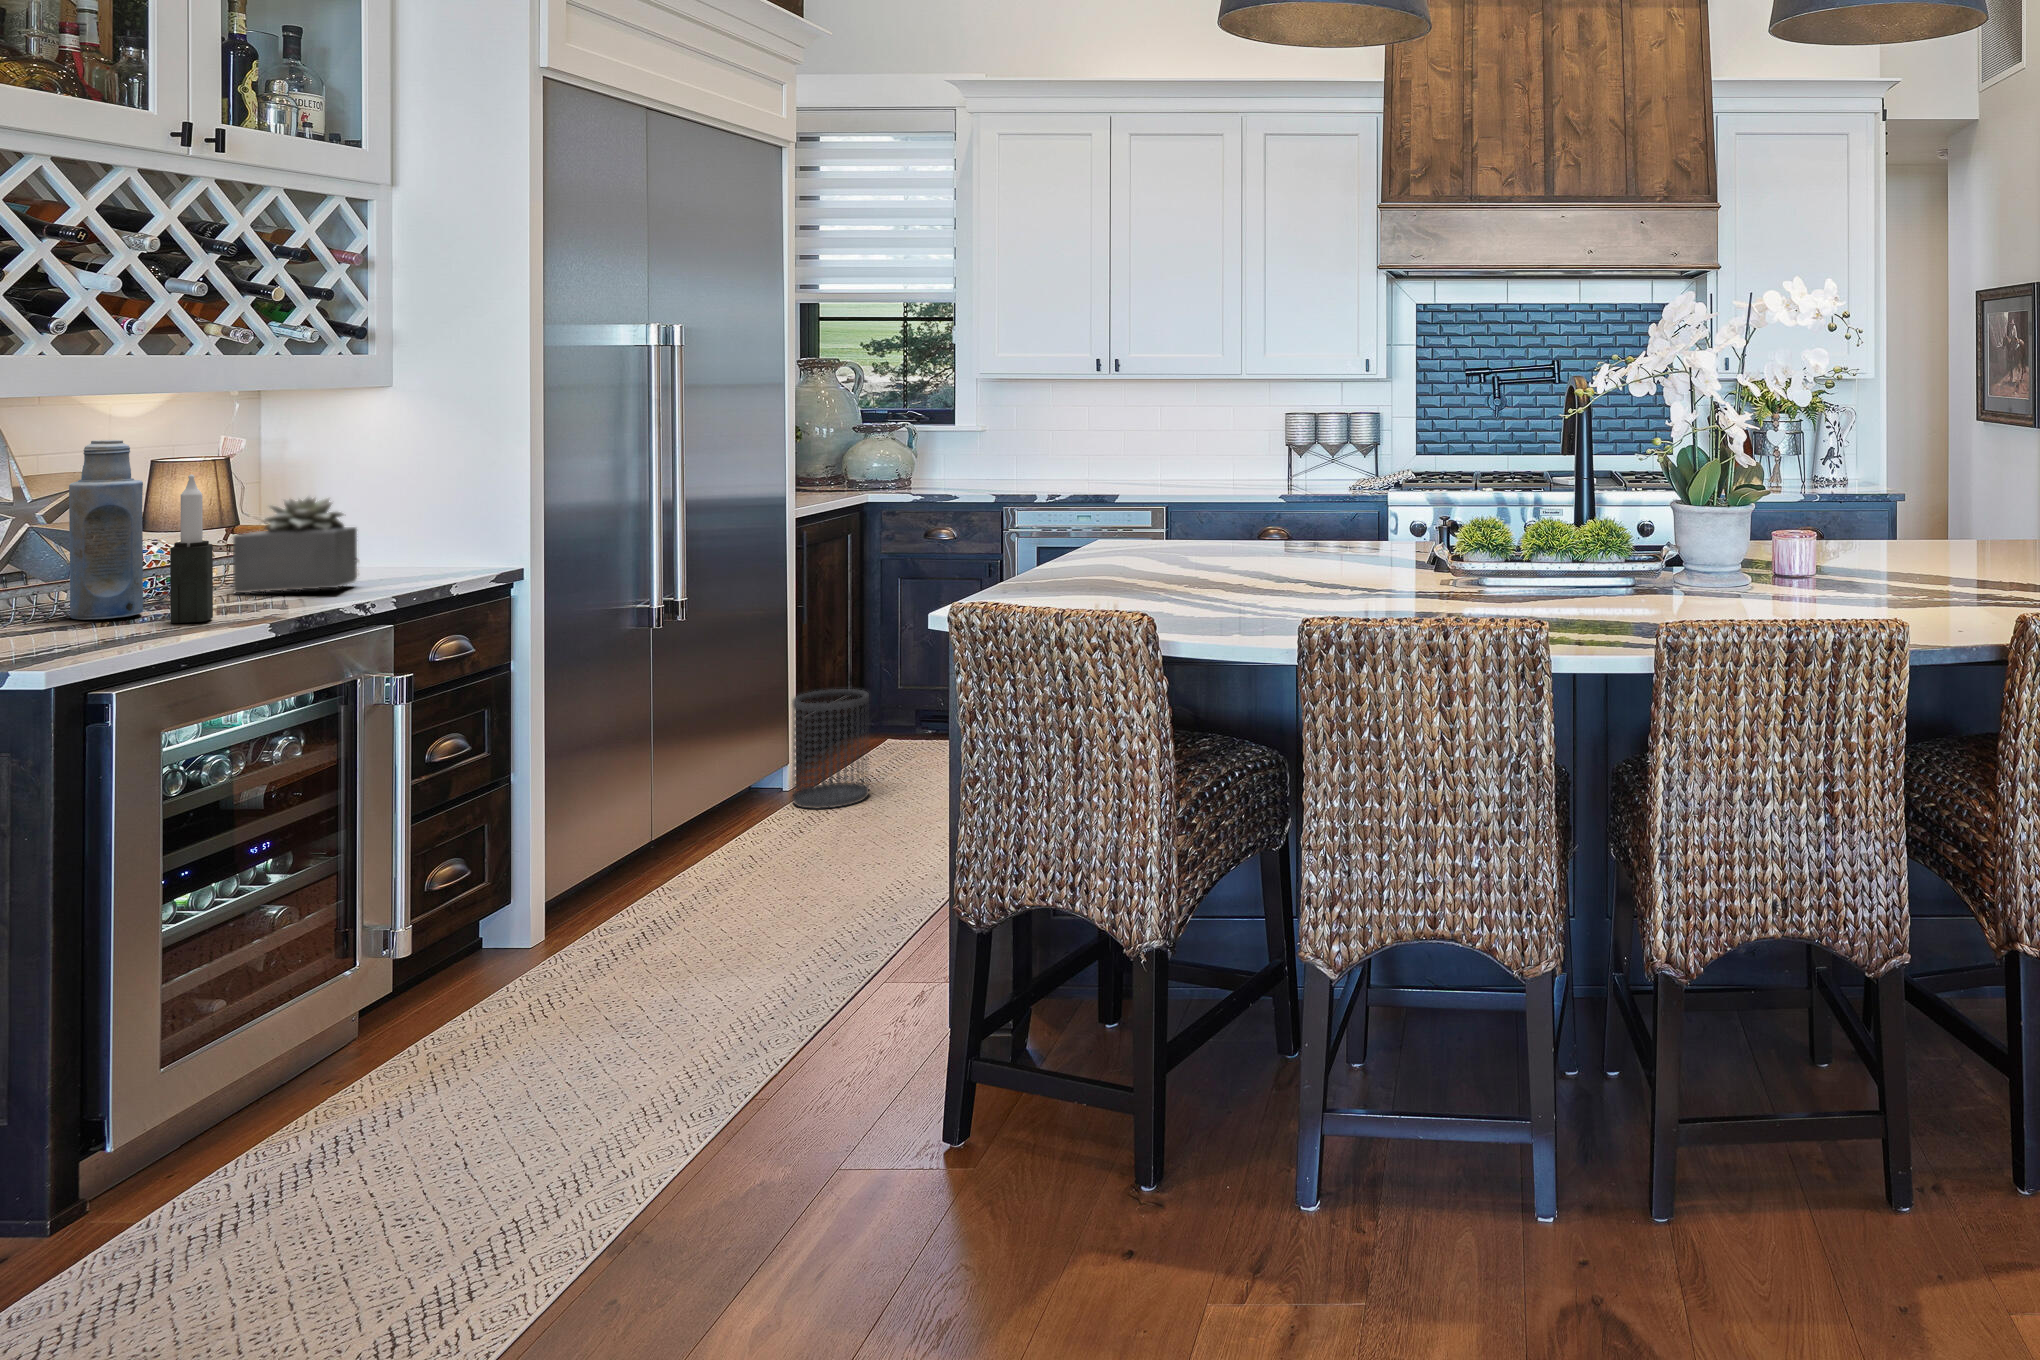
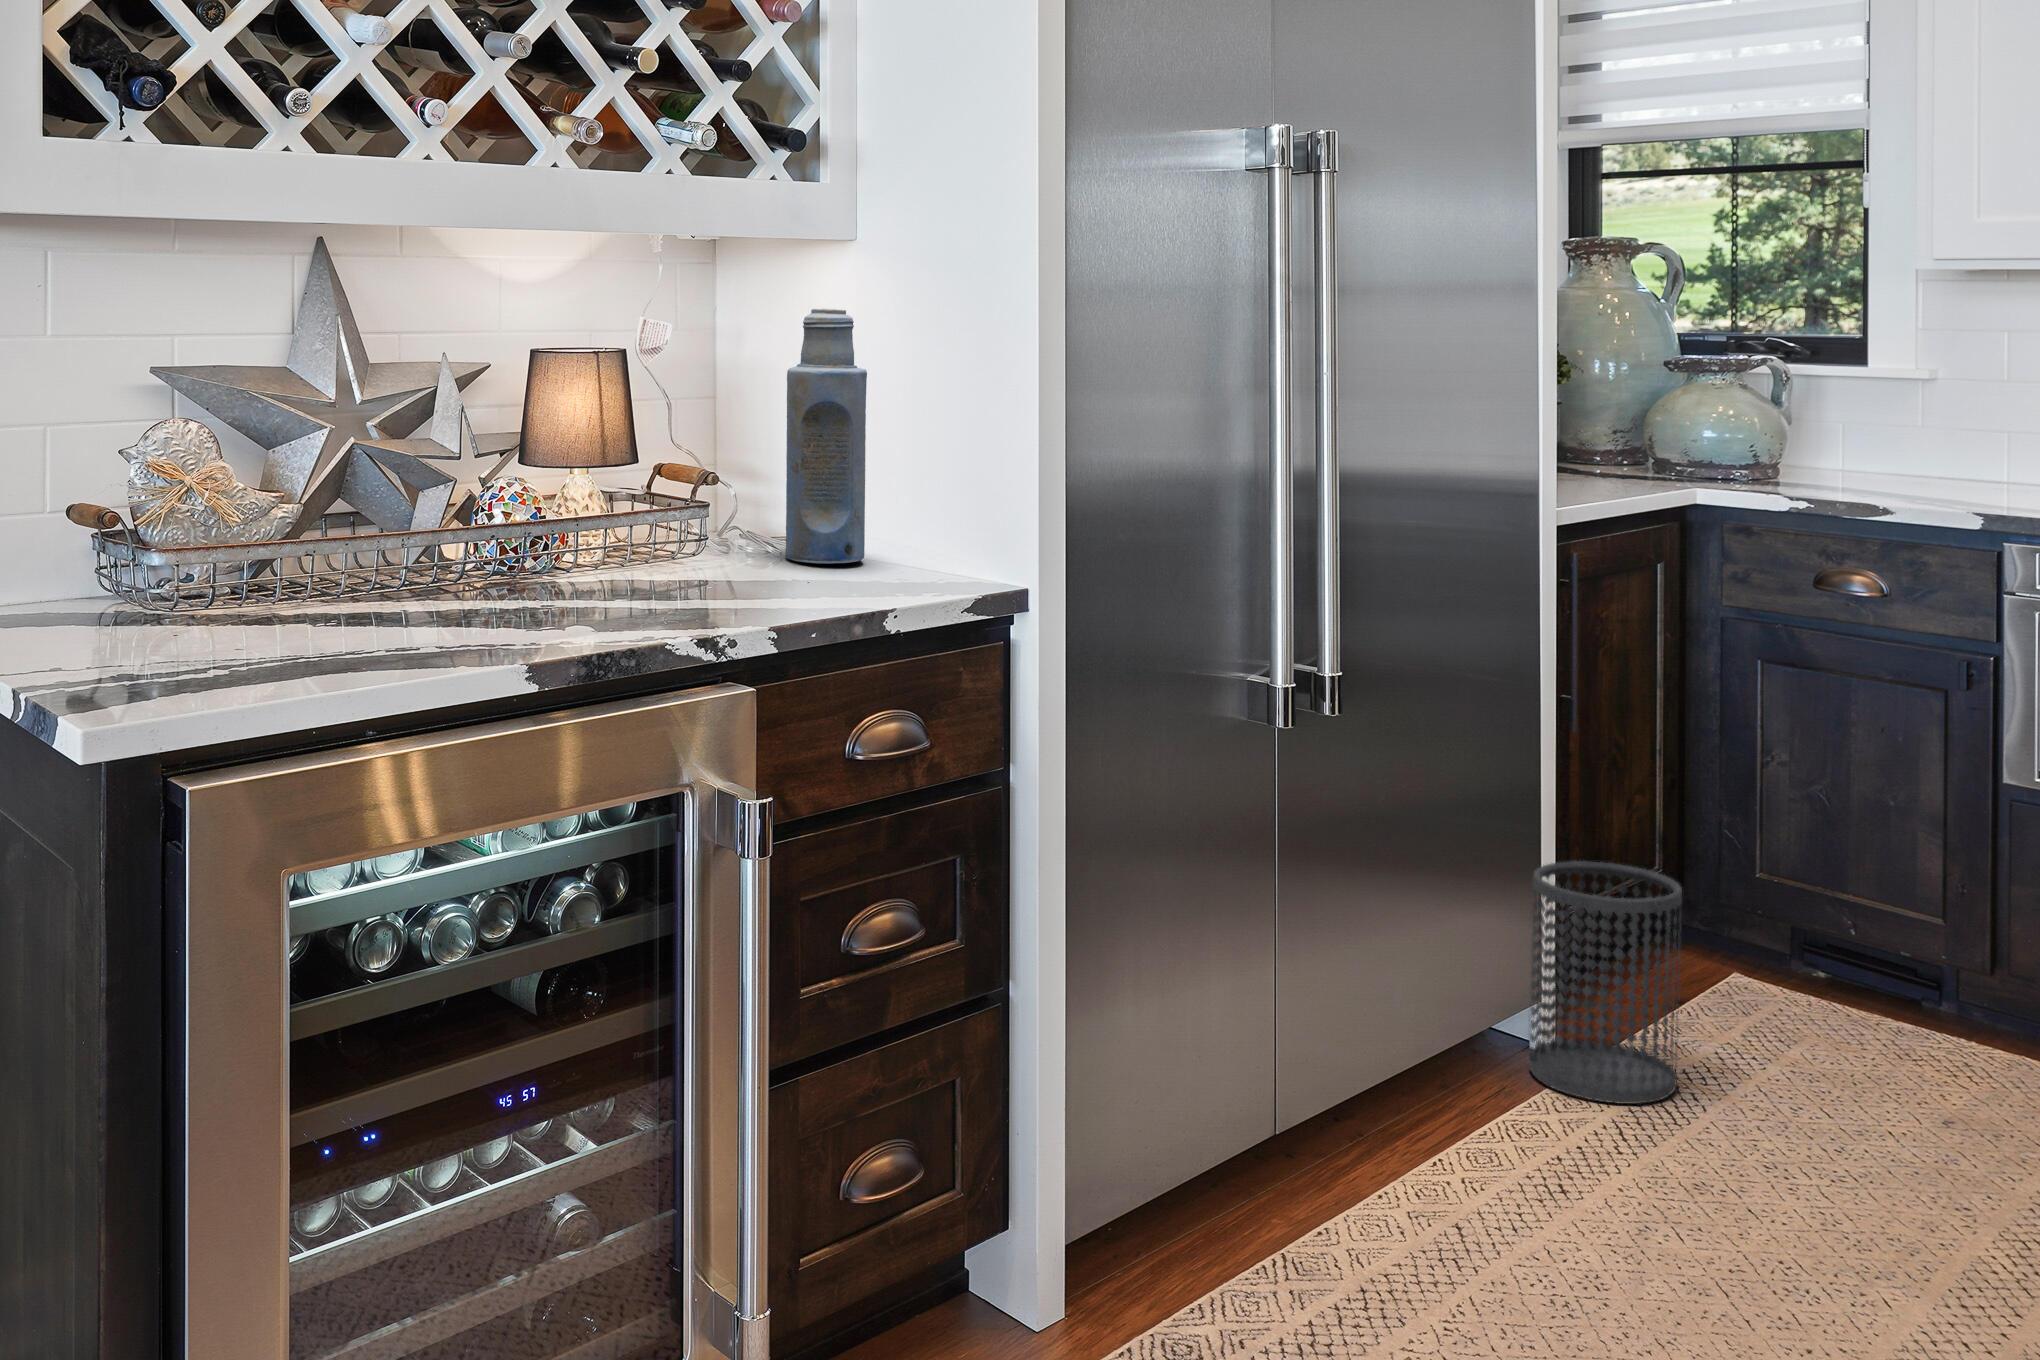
bottle: present [69,440,143,620] -> present [785,309,867,564]
candle: present [170,474,213,623] -> none [406,373,472,646]
succulent plant: present [233,496,357,593] -> none [558,424,749,599]

